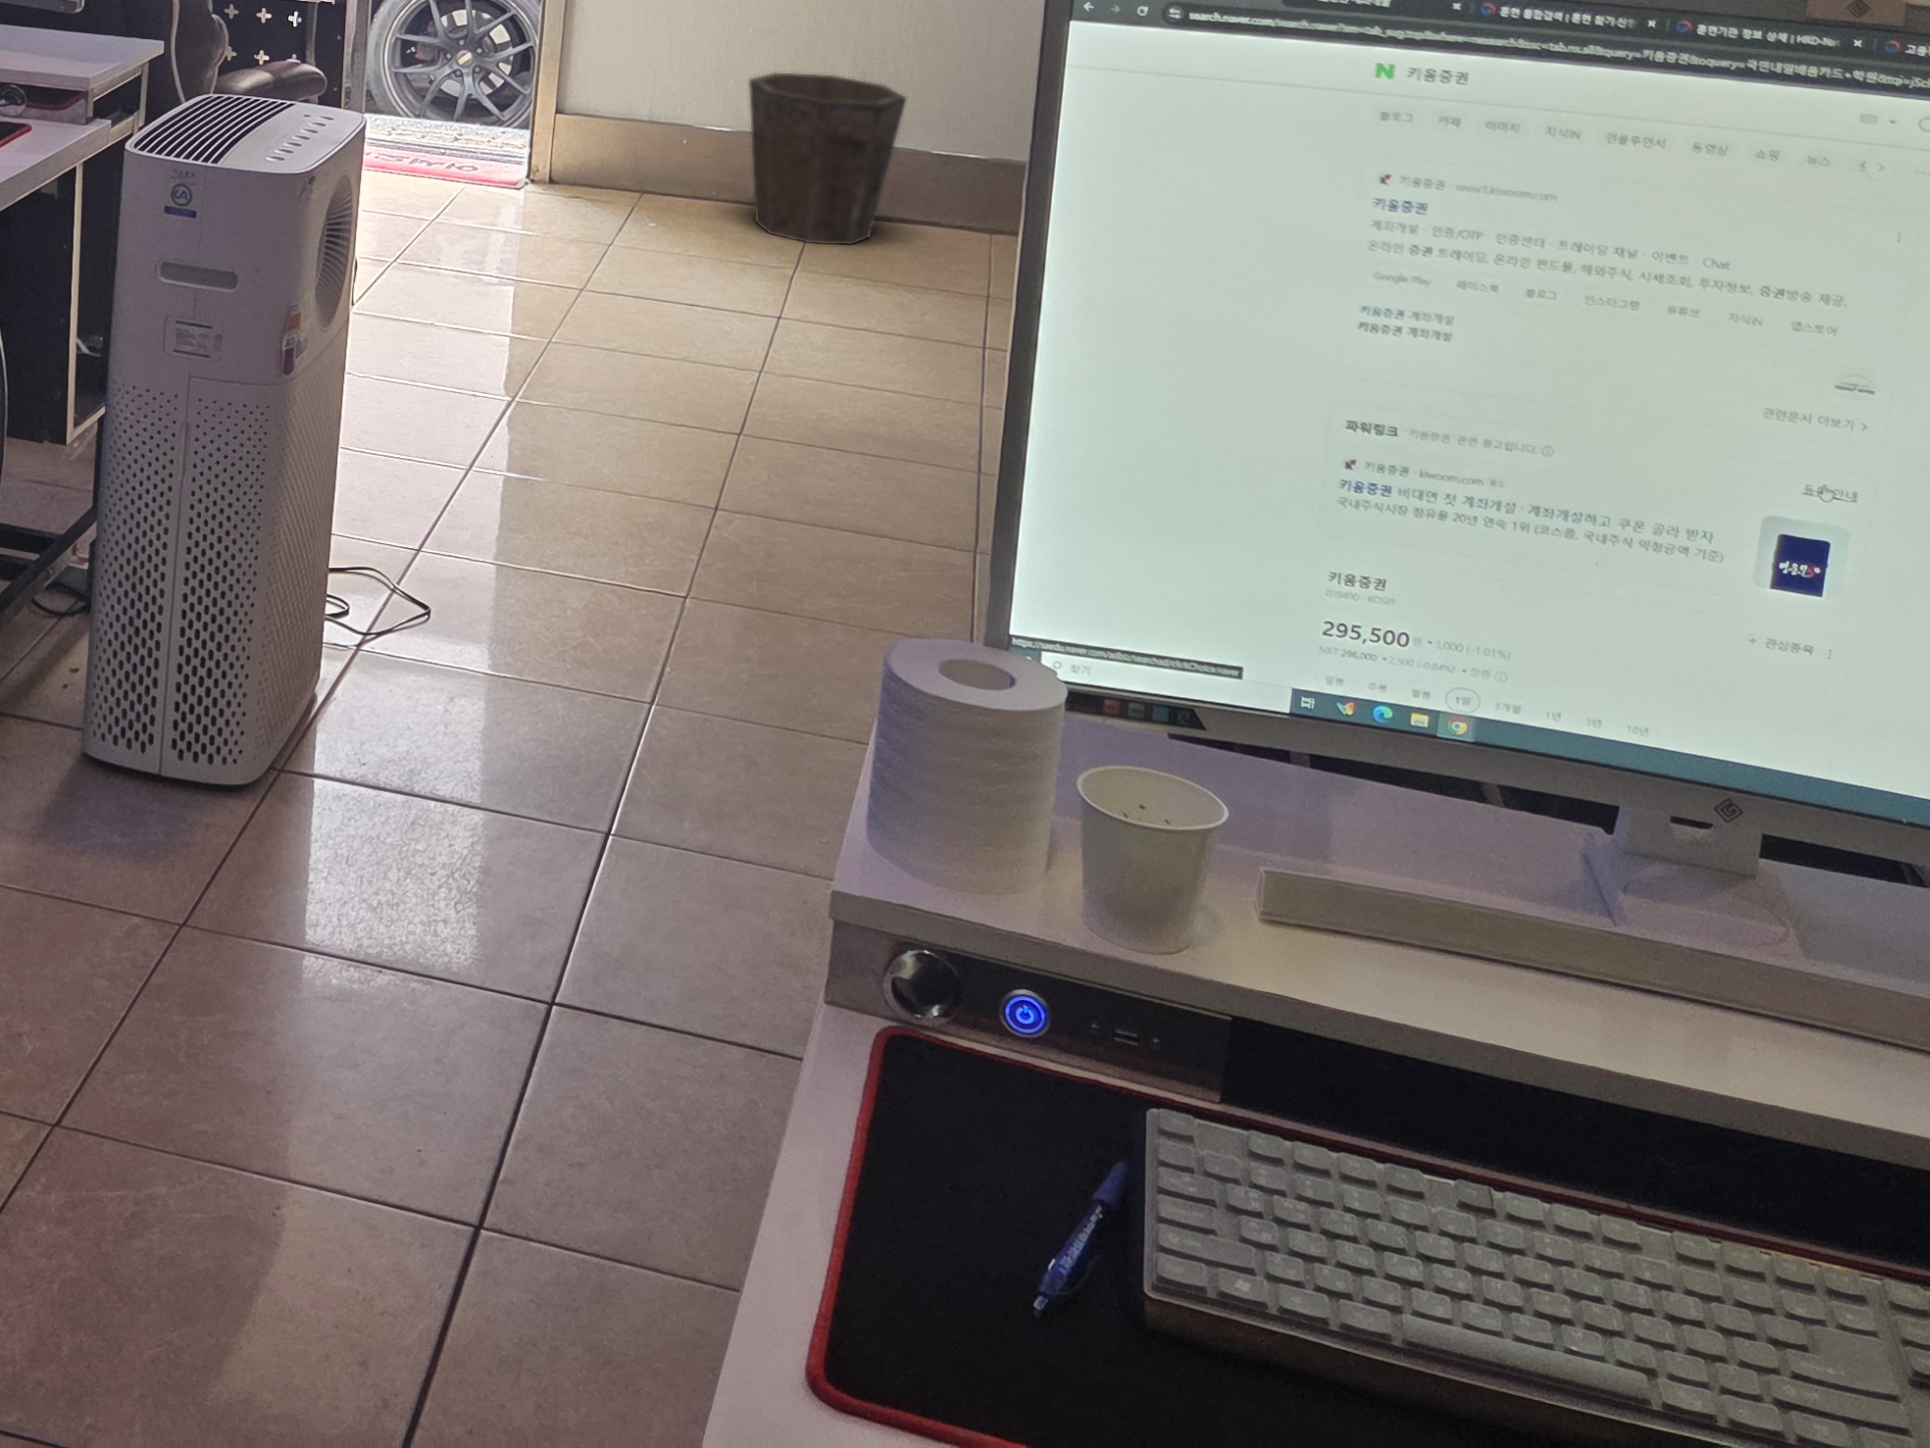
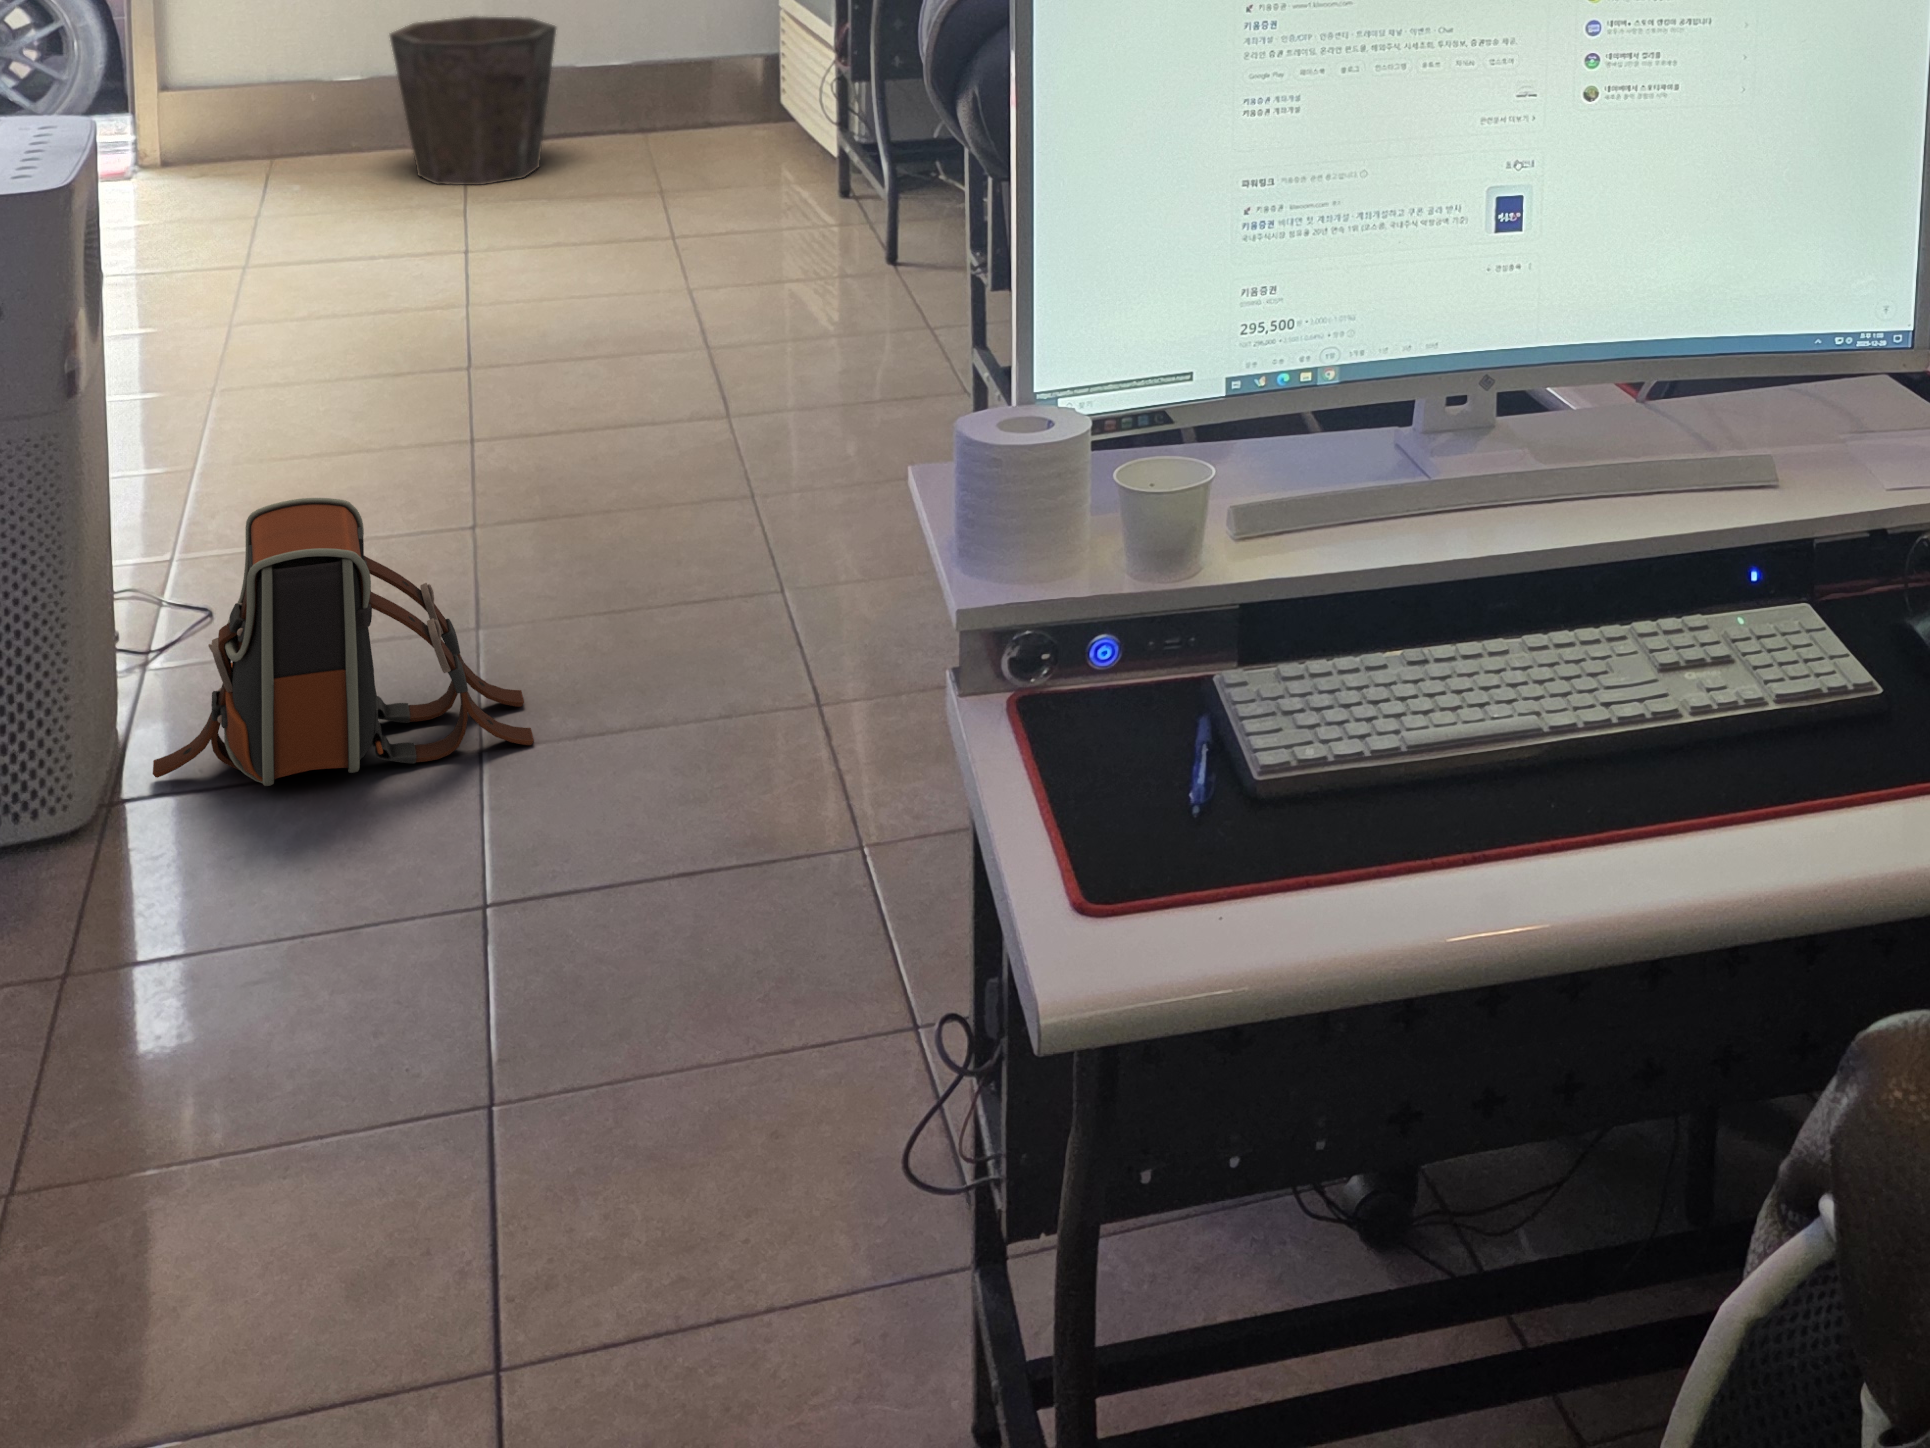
backpack: none [323,504,665,825] -> present [153,498,534,786]

